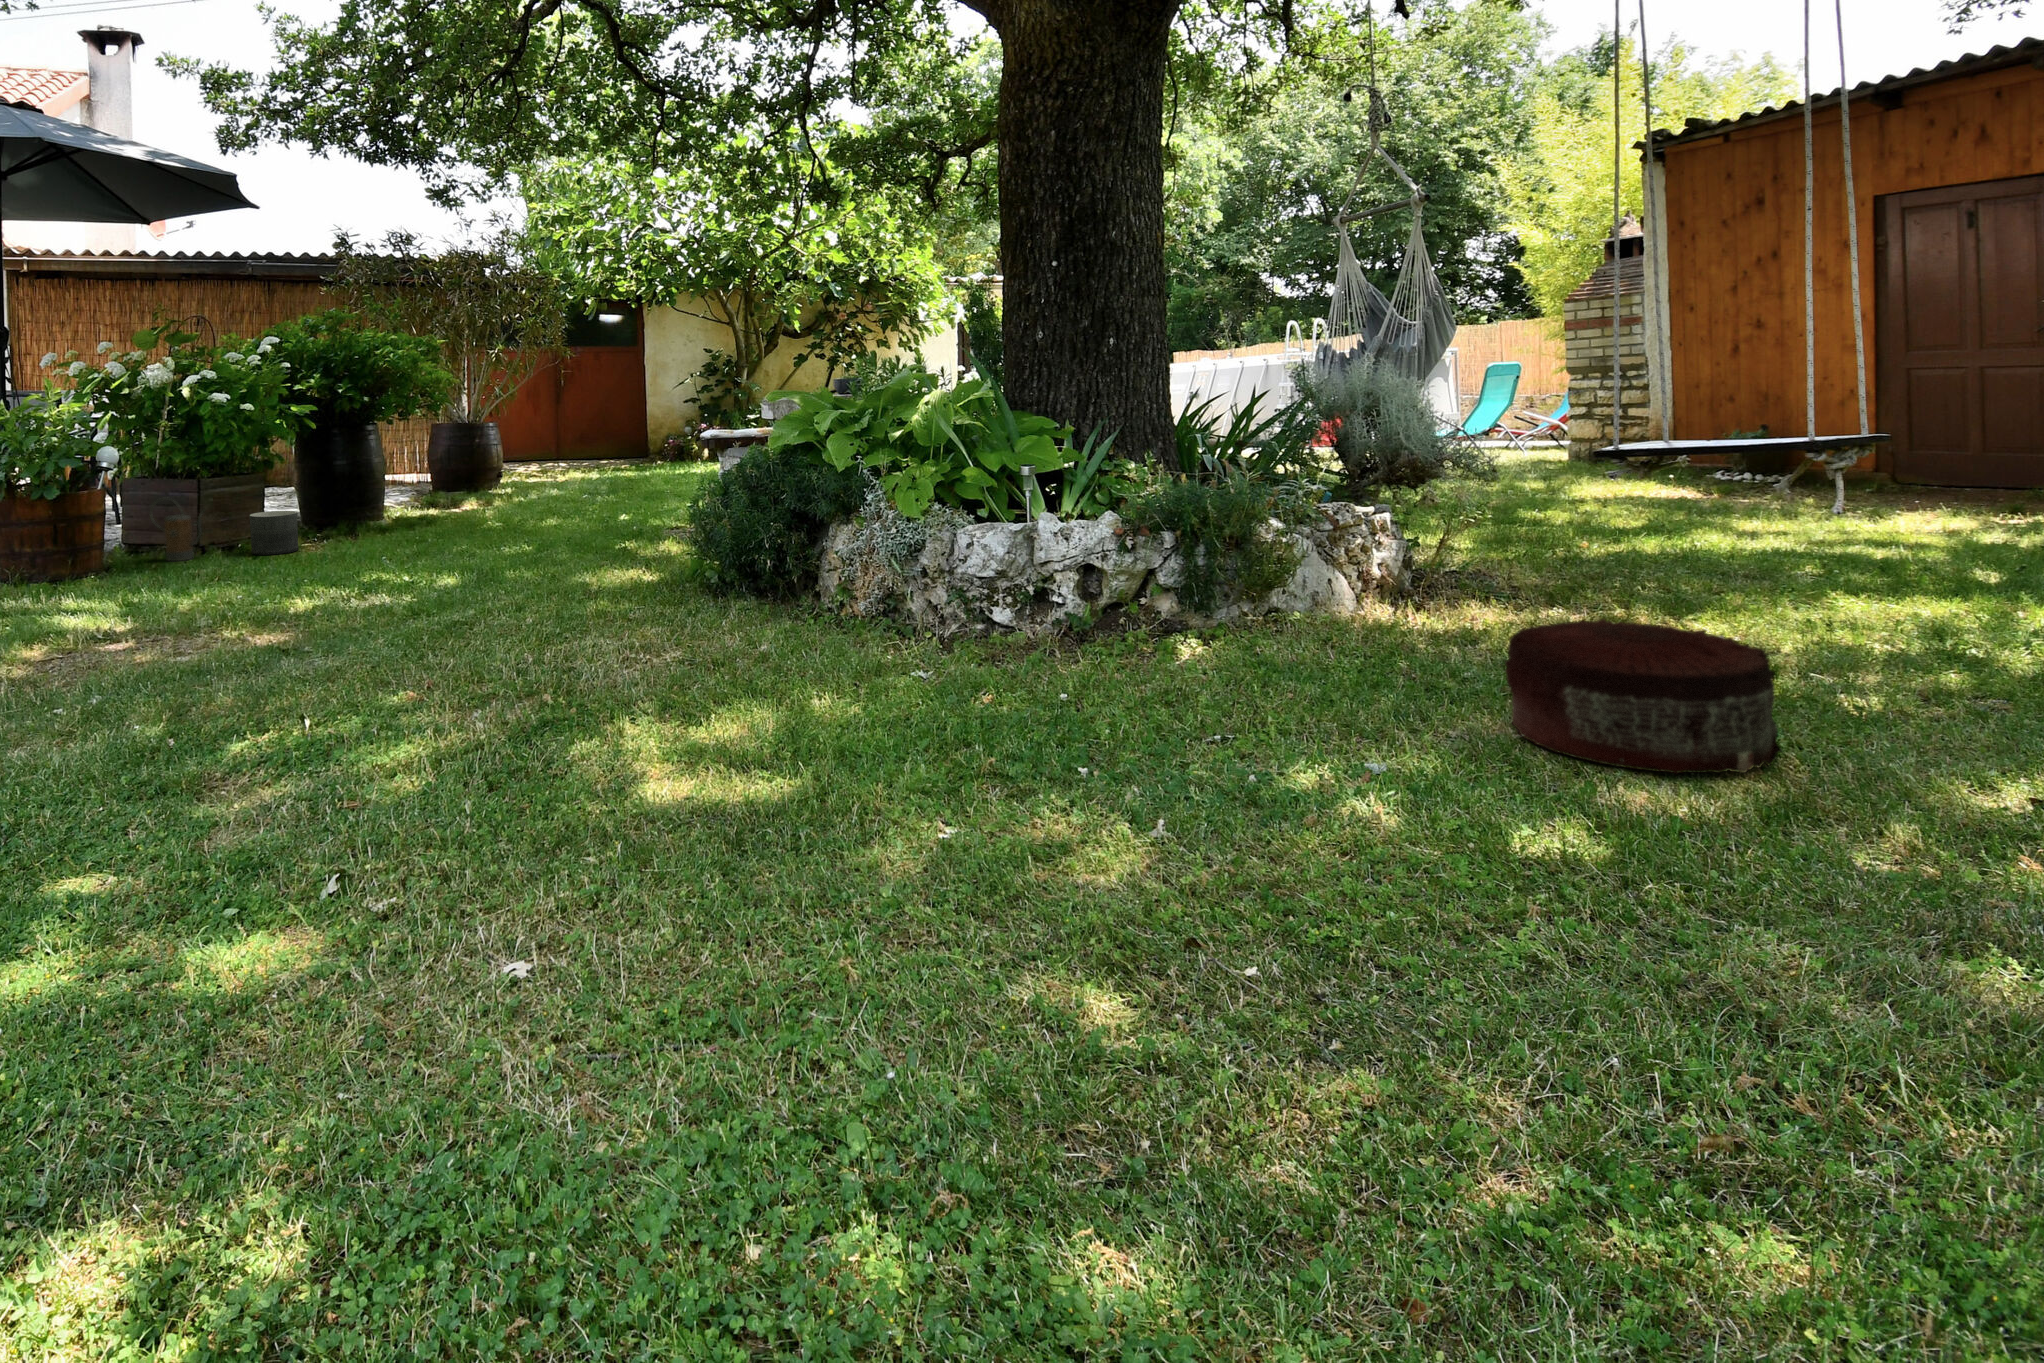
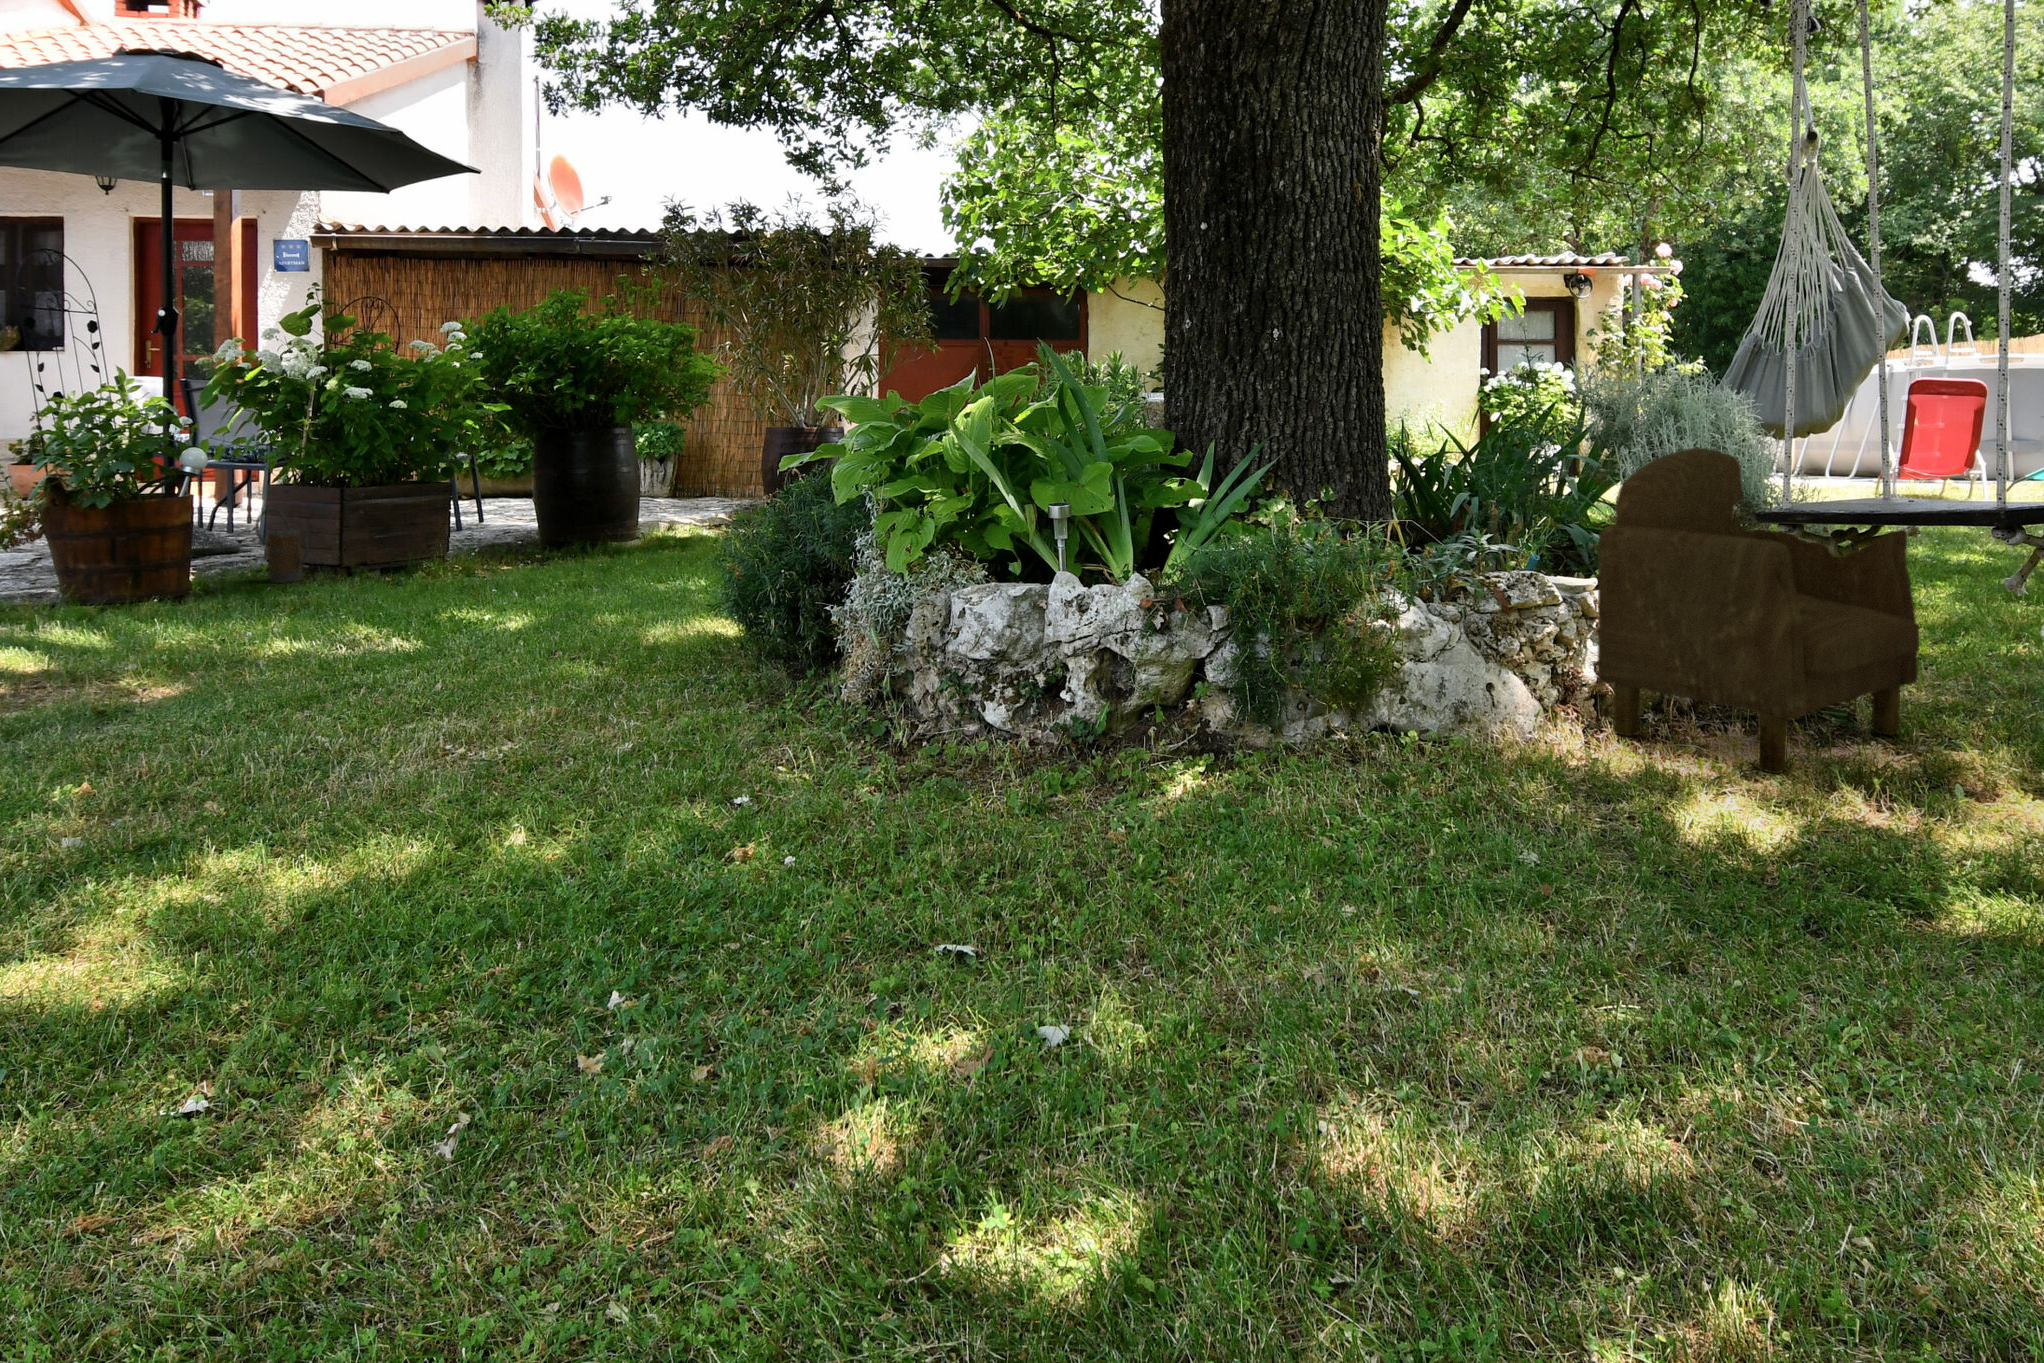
armchair: none [1384,410,1594,629] -> present [1597,447,1920,774]
planter: present [250,511,298,555] -> none [368,528,426,580]
pouf: present [1504,619,1784,774] -> none [1479,777,1848,1055]

